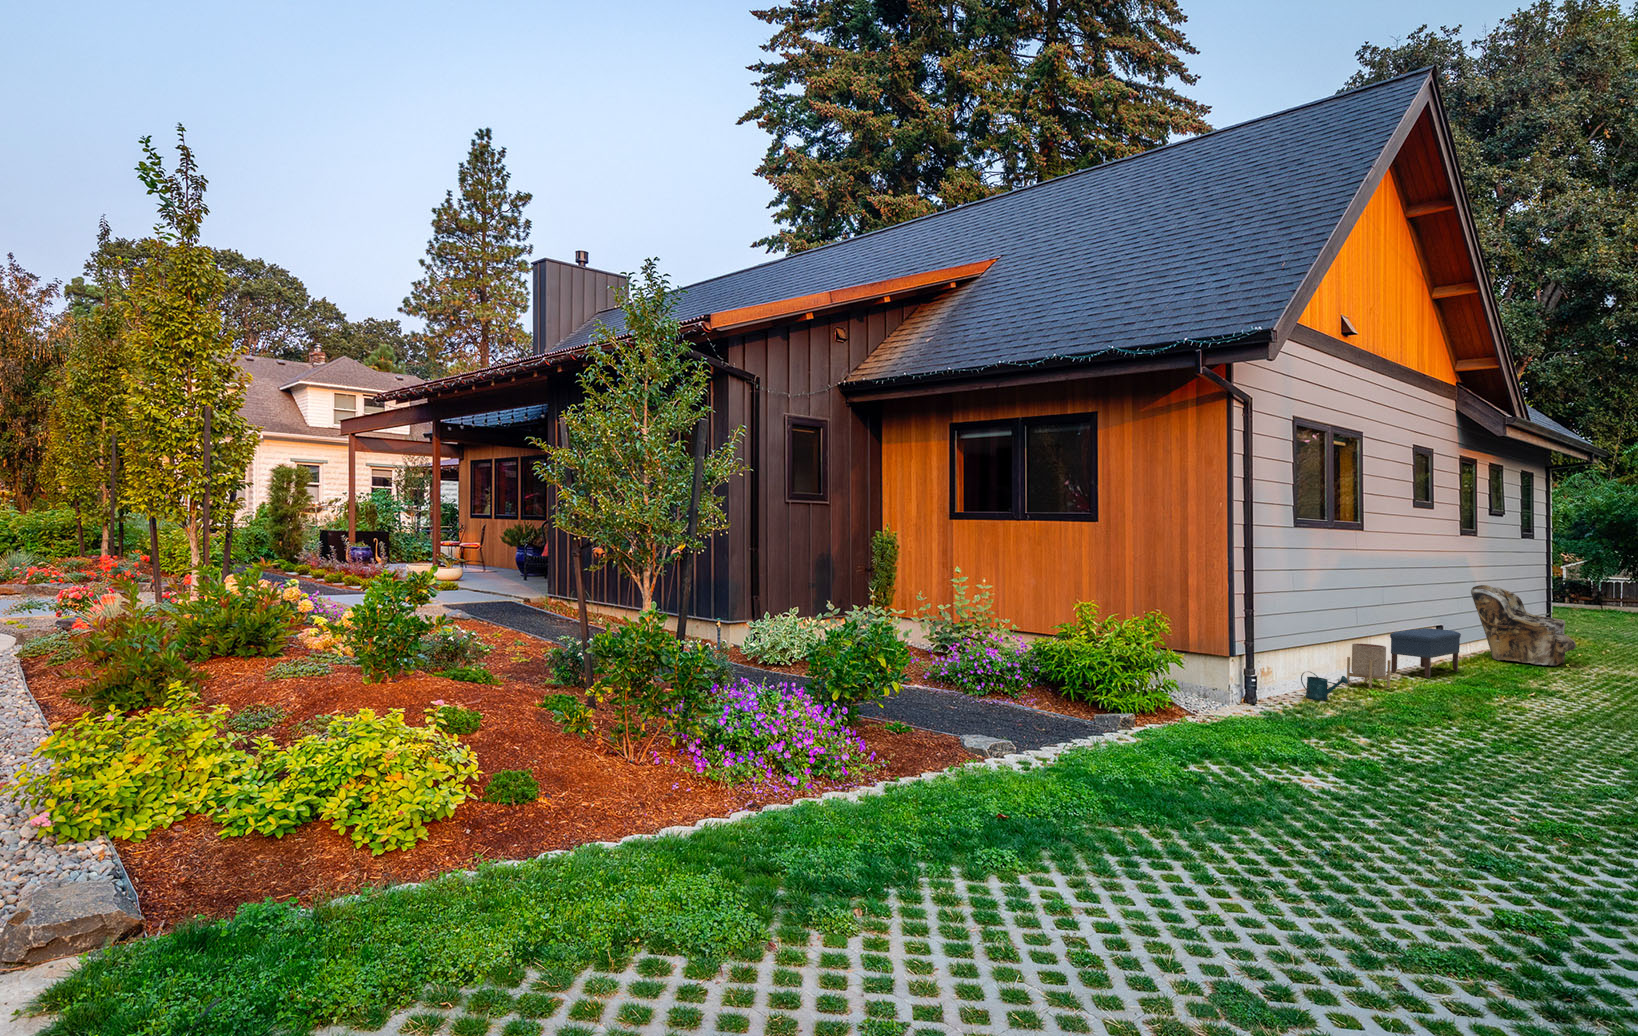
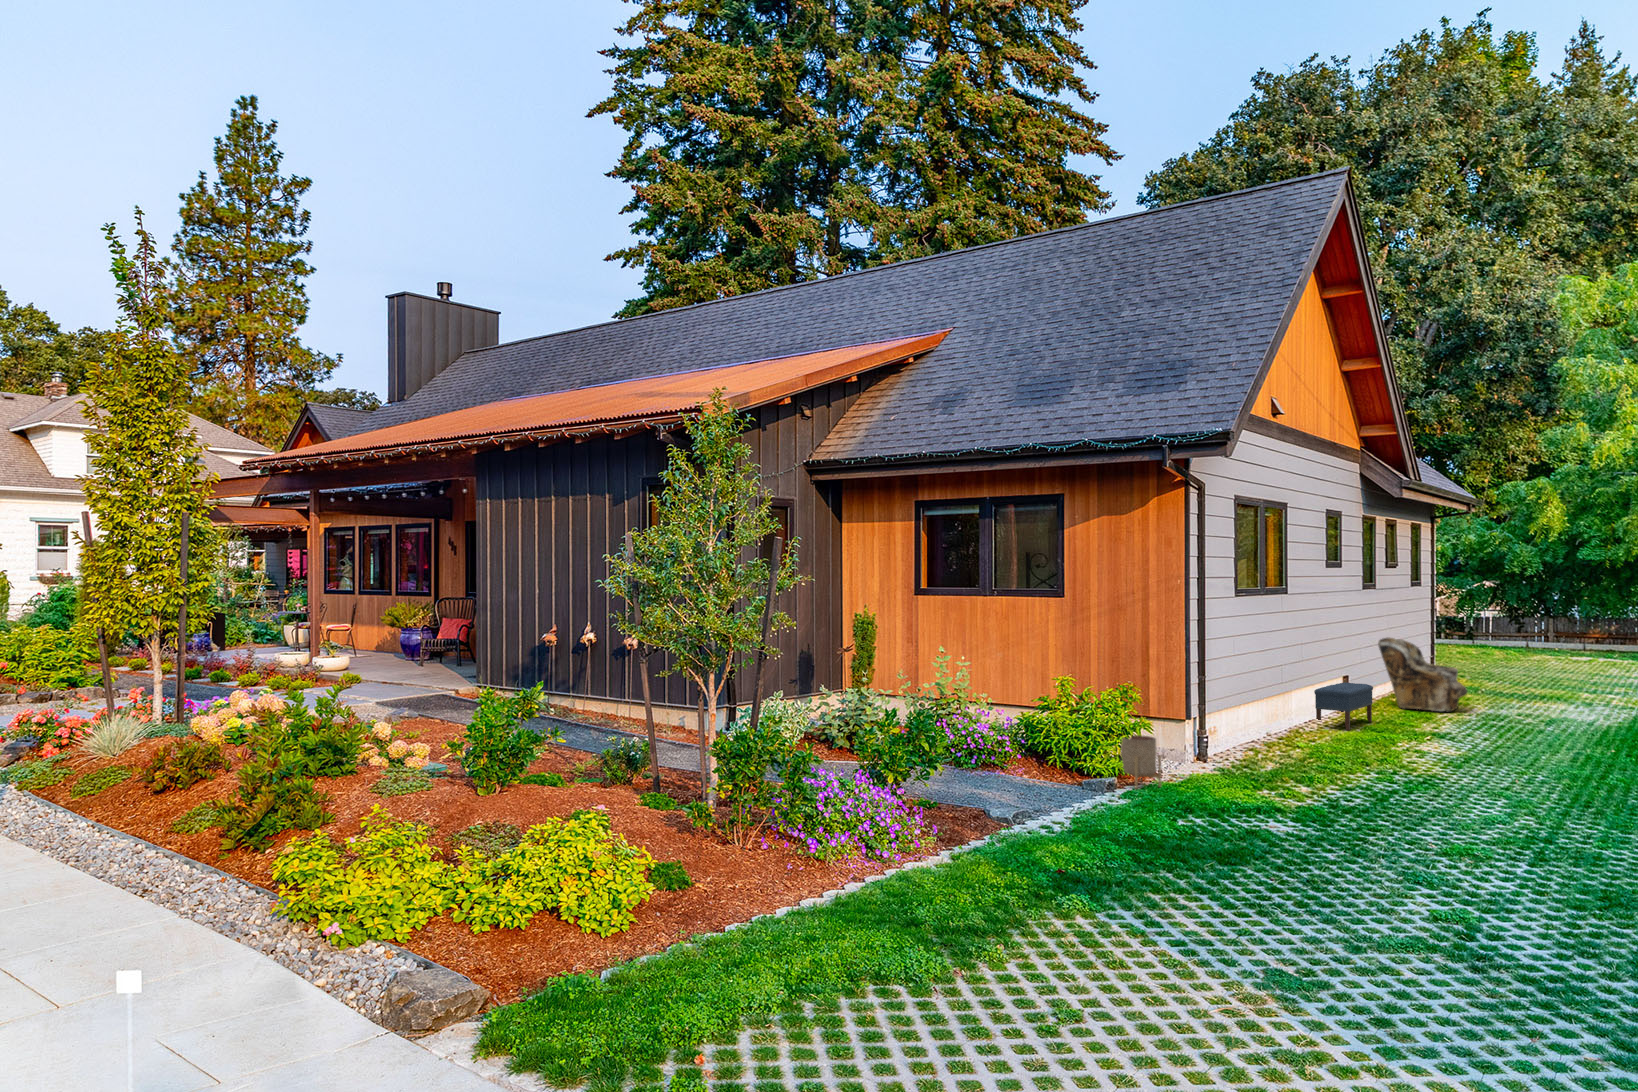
planter: present [1347,643,1391,688] -> present [1121,735,1161,789]
watering can: present [1301,672,1348,700] -> none [1247,732,1288,757]

